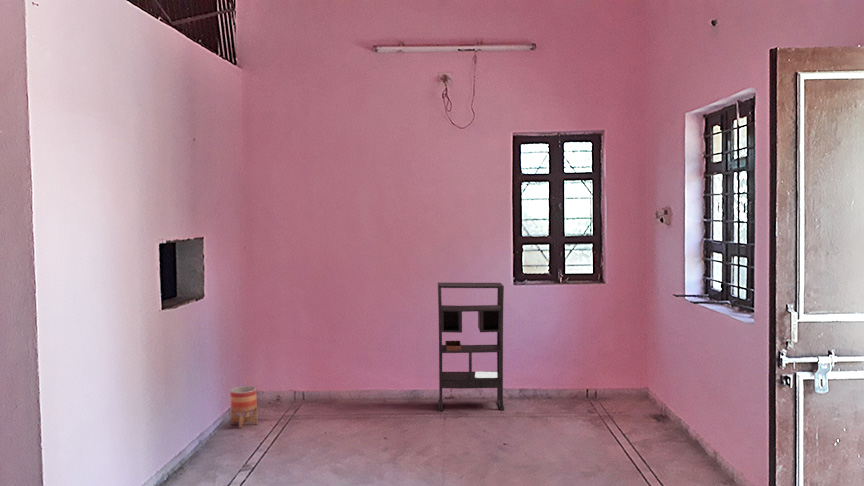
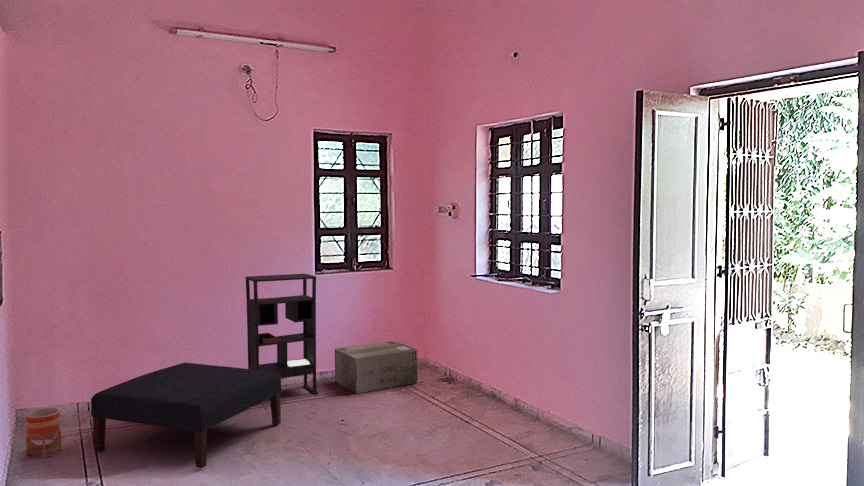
ottoman: none [275,361,443,463] -> present [91,363,281,468]
cardboard box: none [533,364,619,416] -> present [335,341,417,394]

